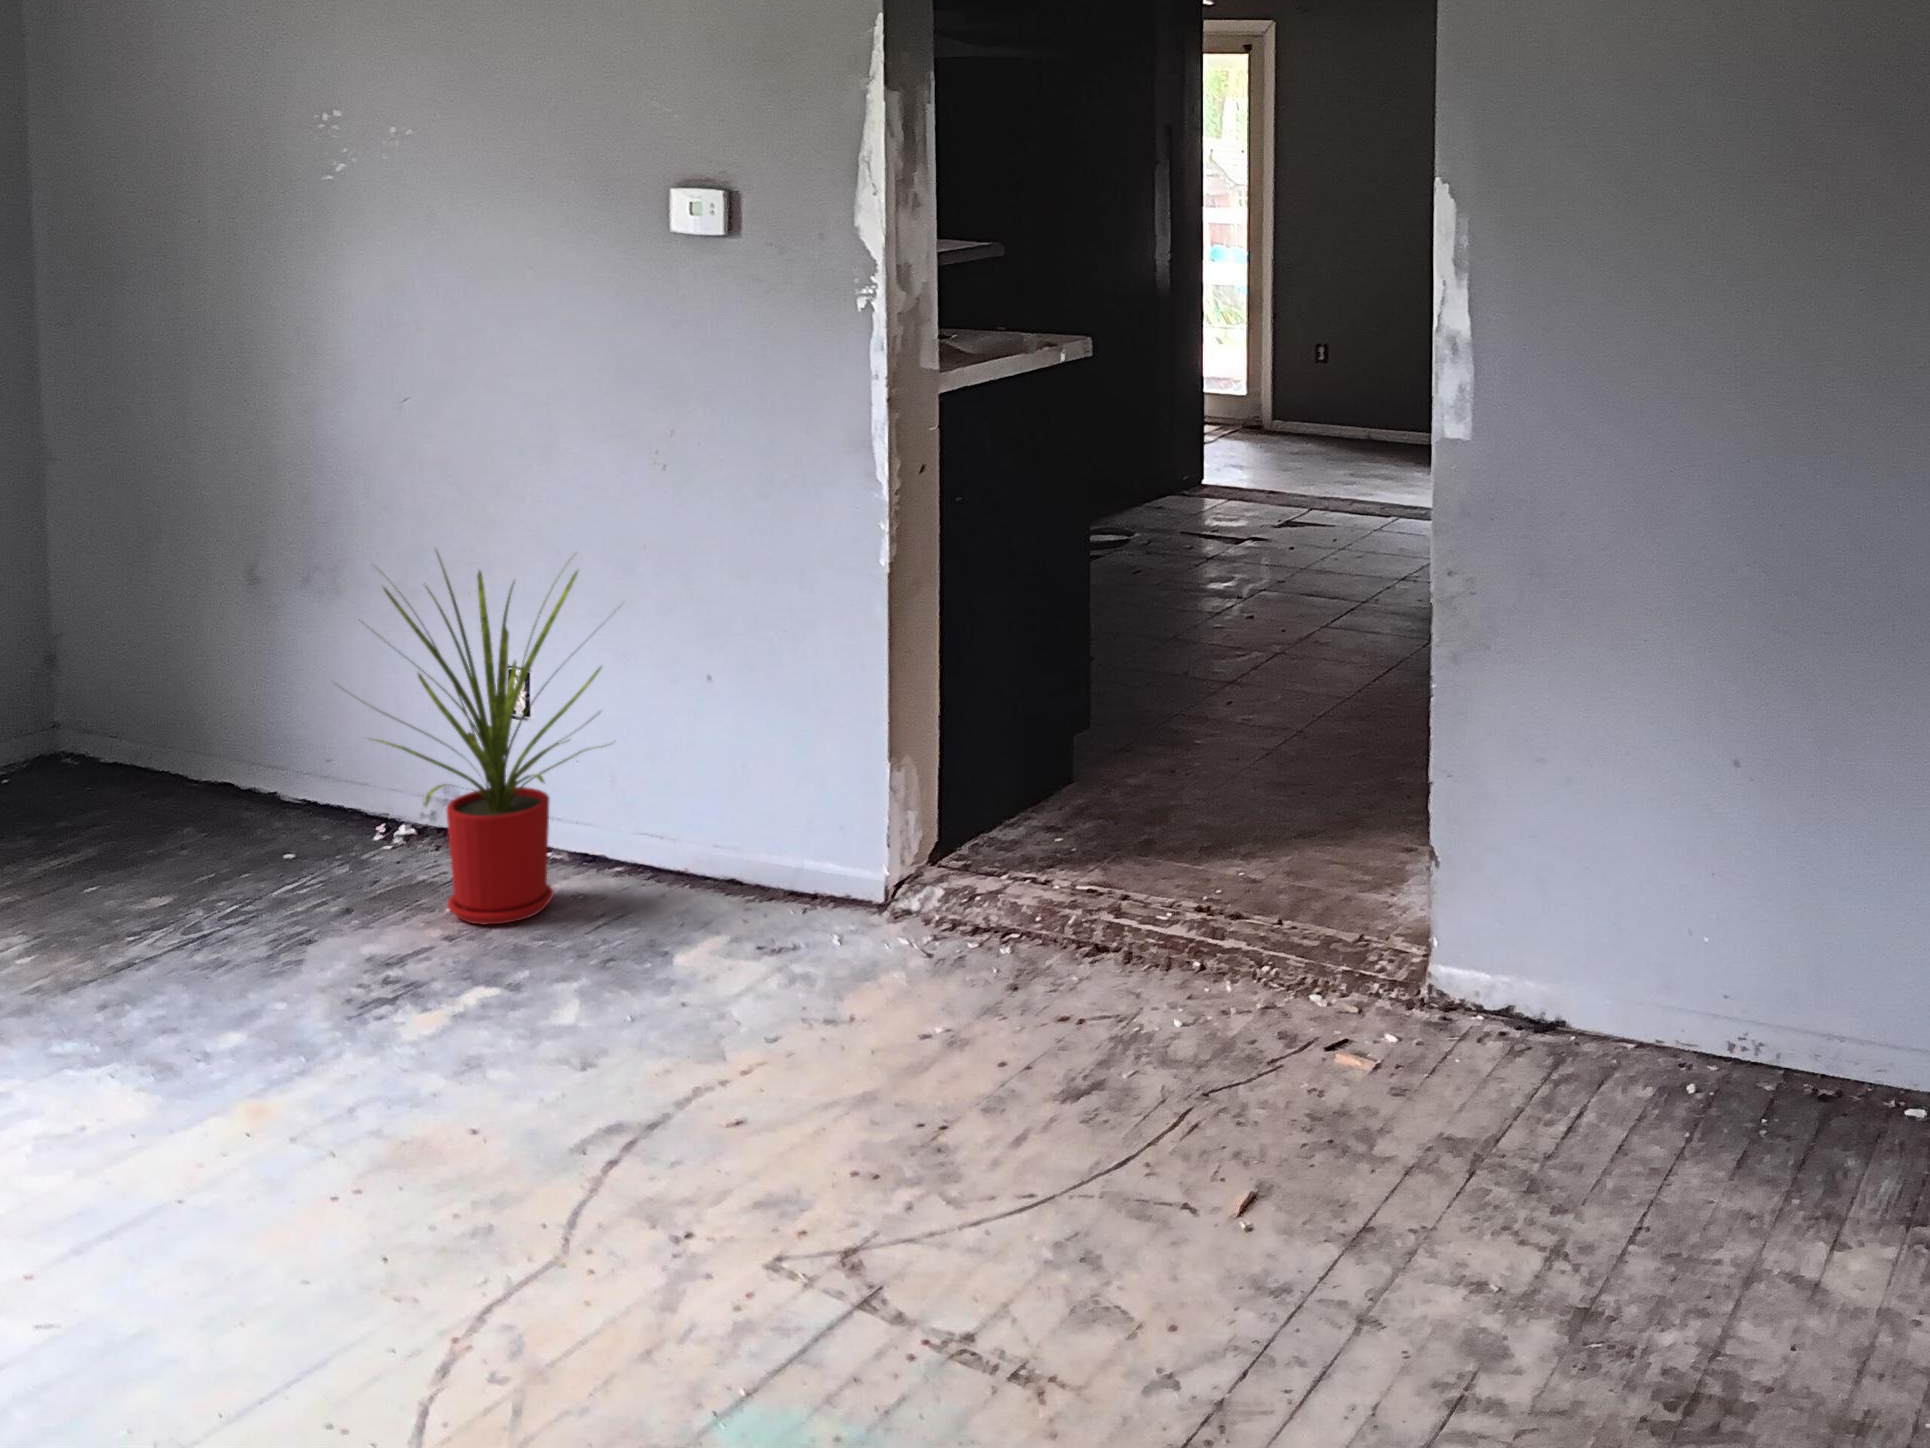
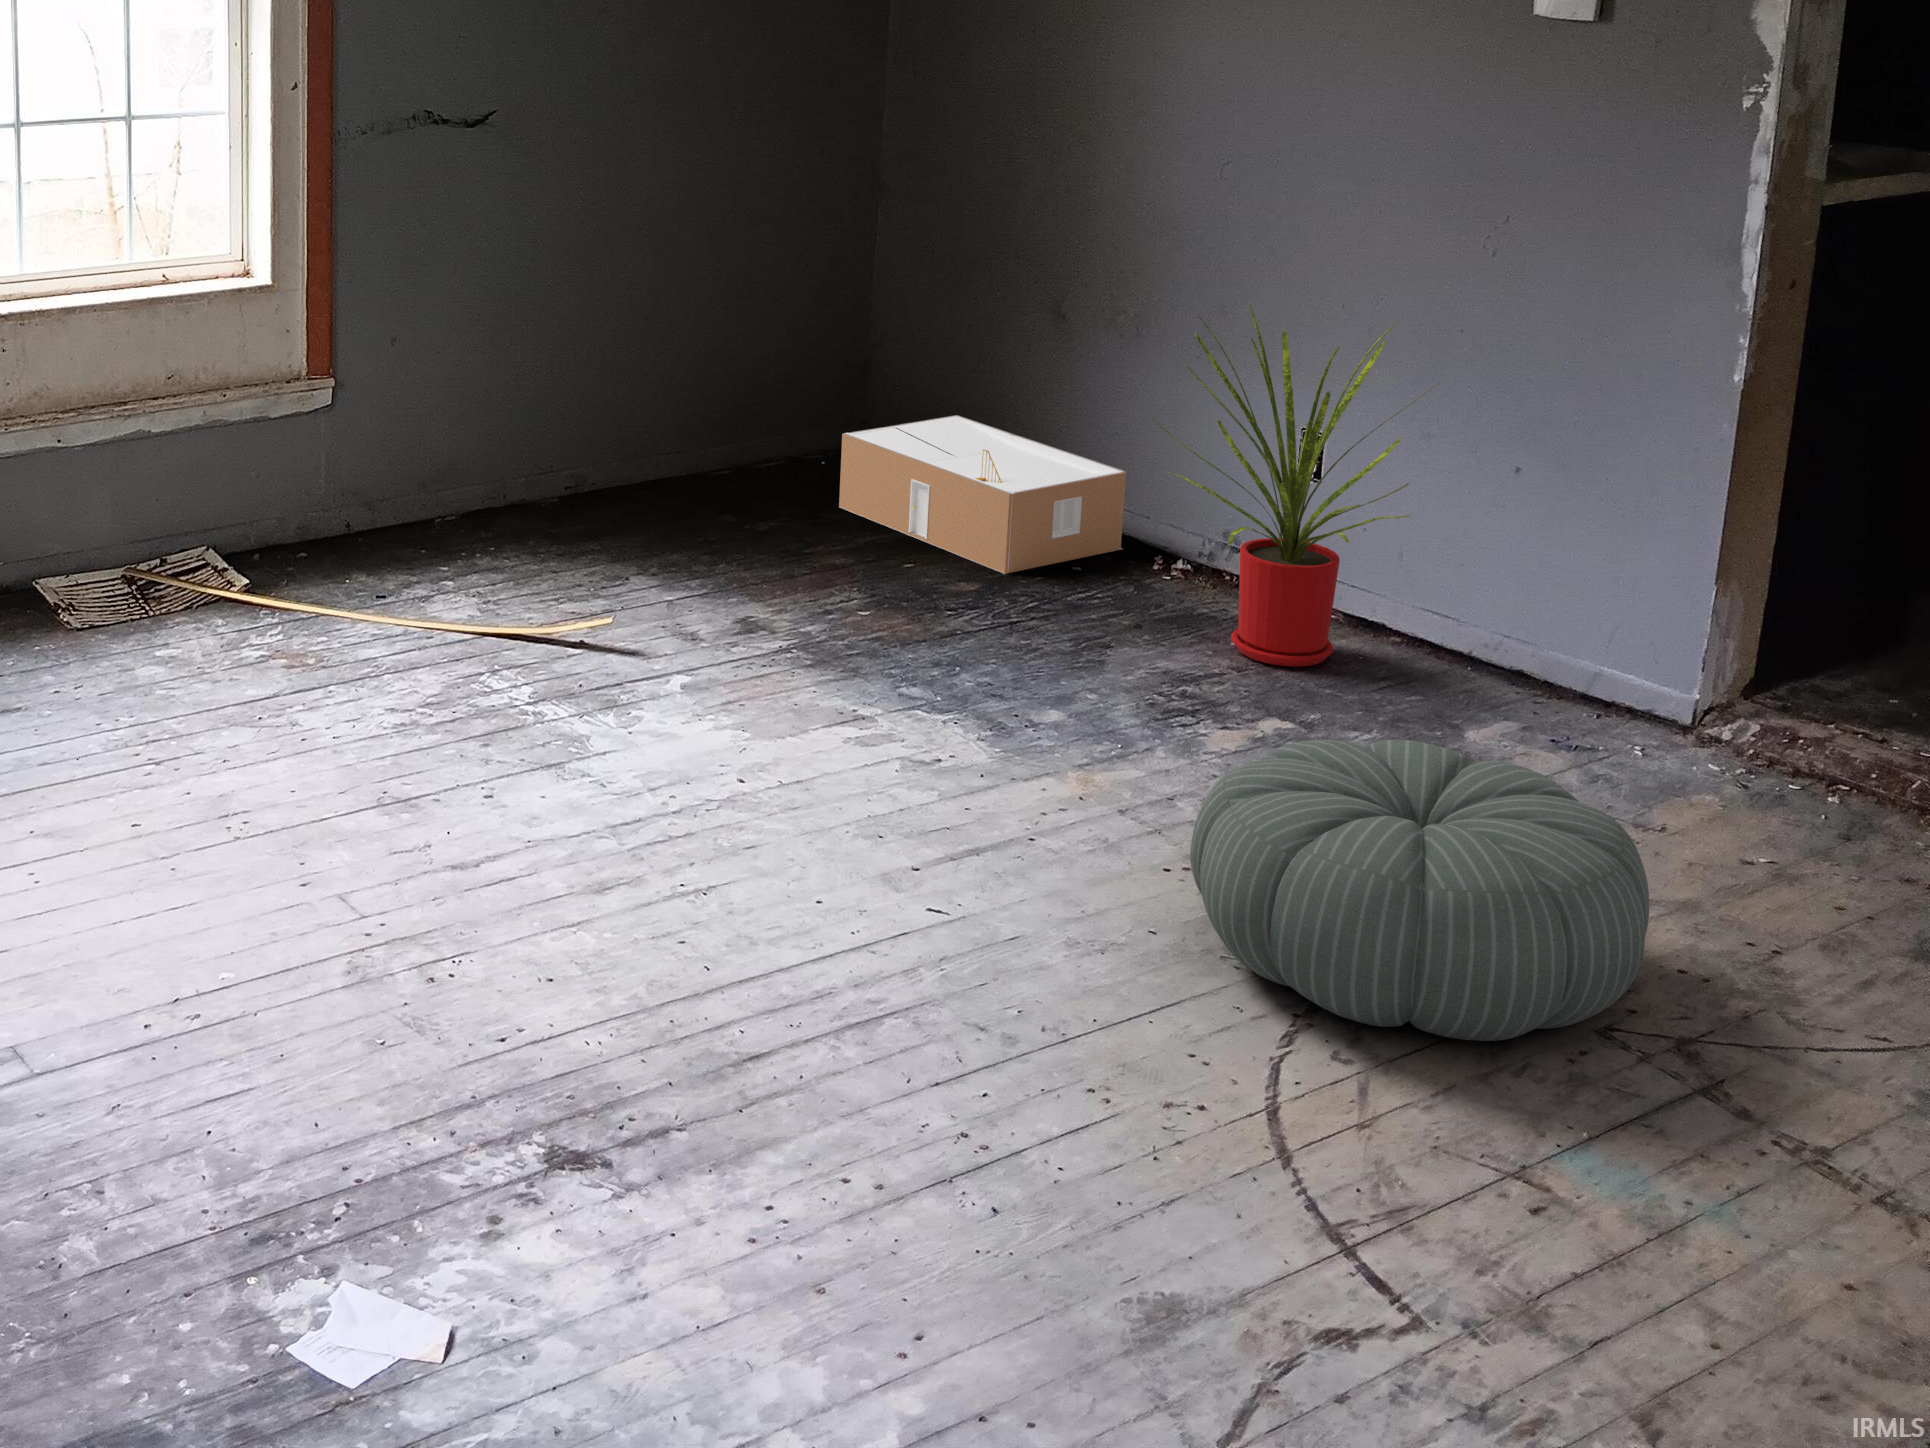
cardboard box: none [13,708,350,880] -> present [839,415,1126,574]
pouf: none [331,992,809,1338] -> present [1190,740,1649,1041]

